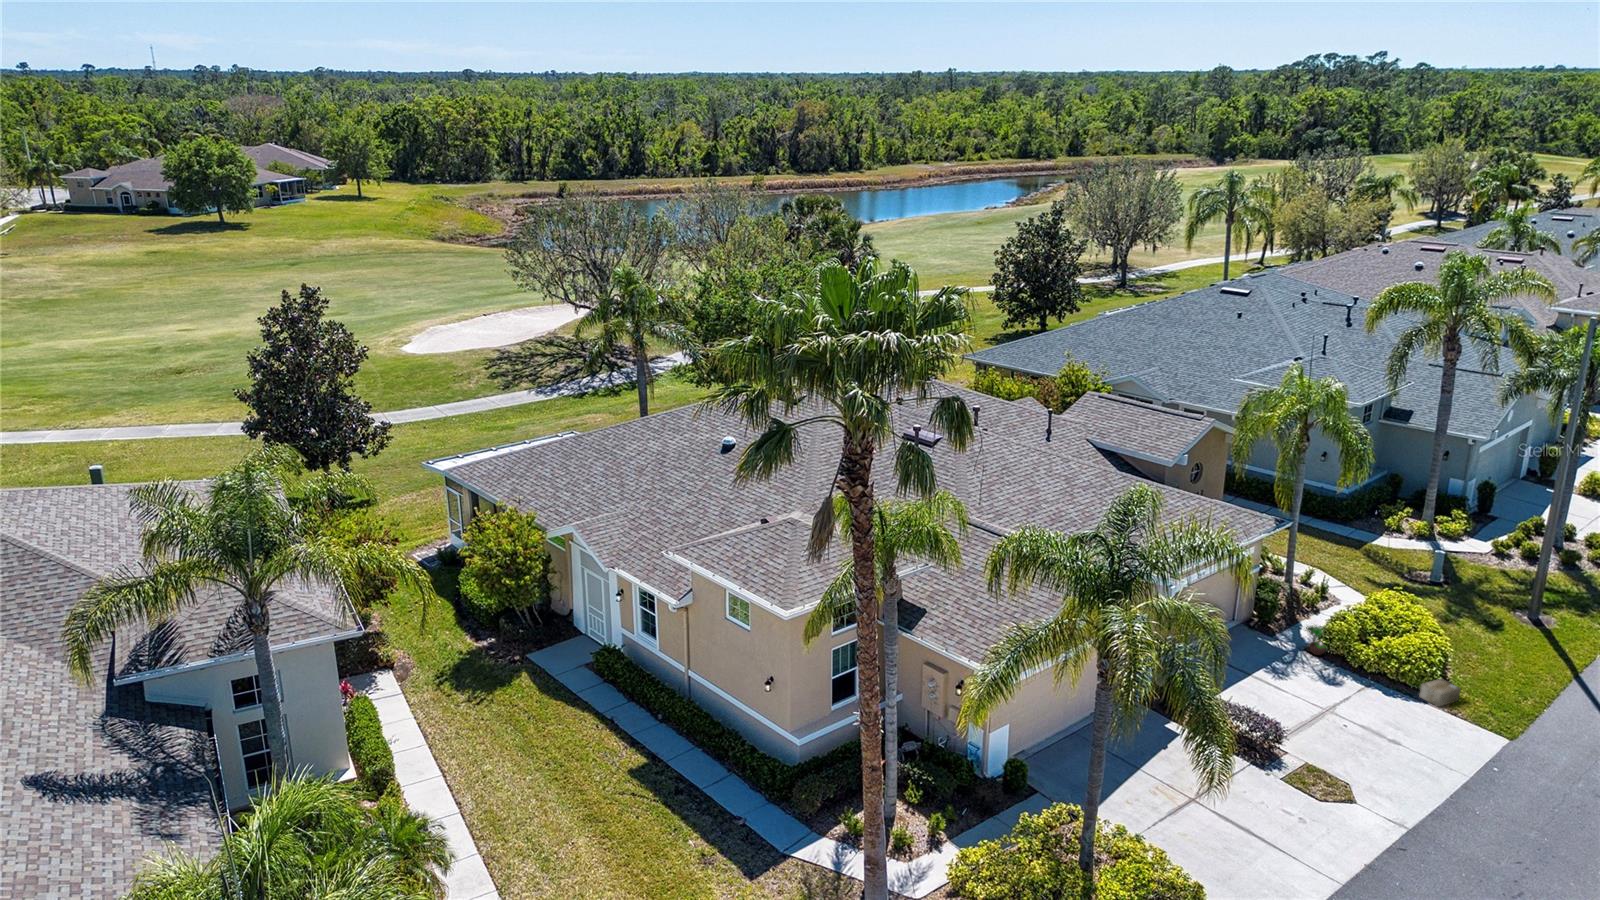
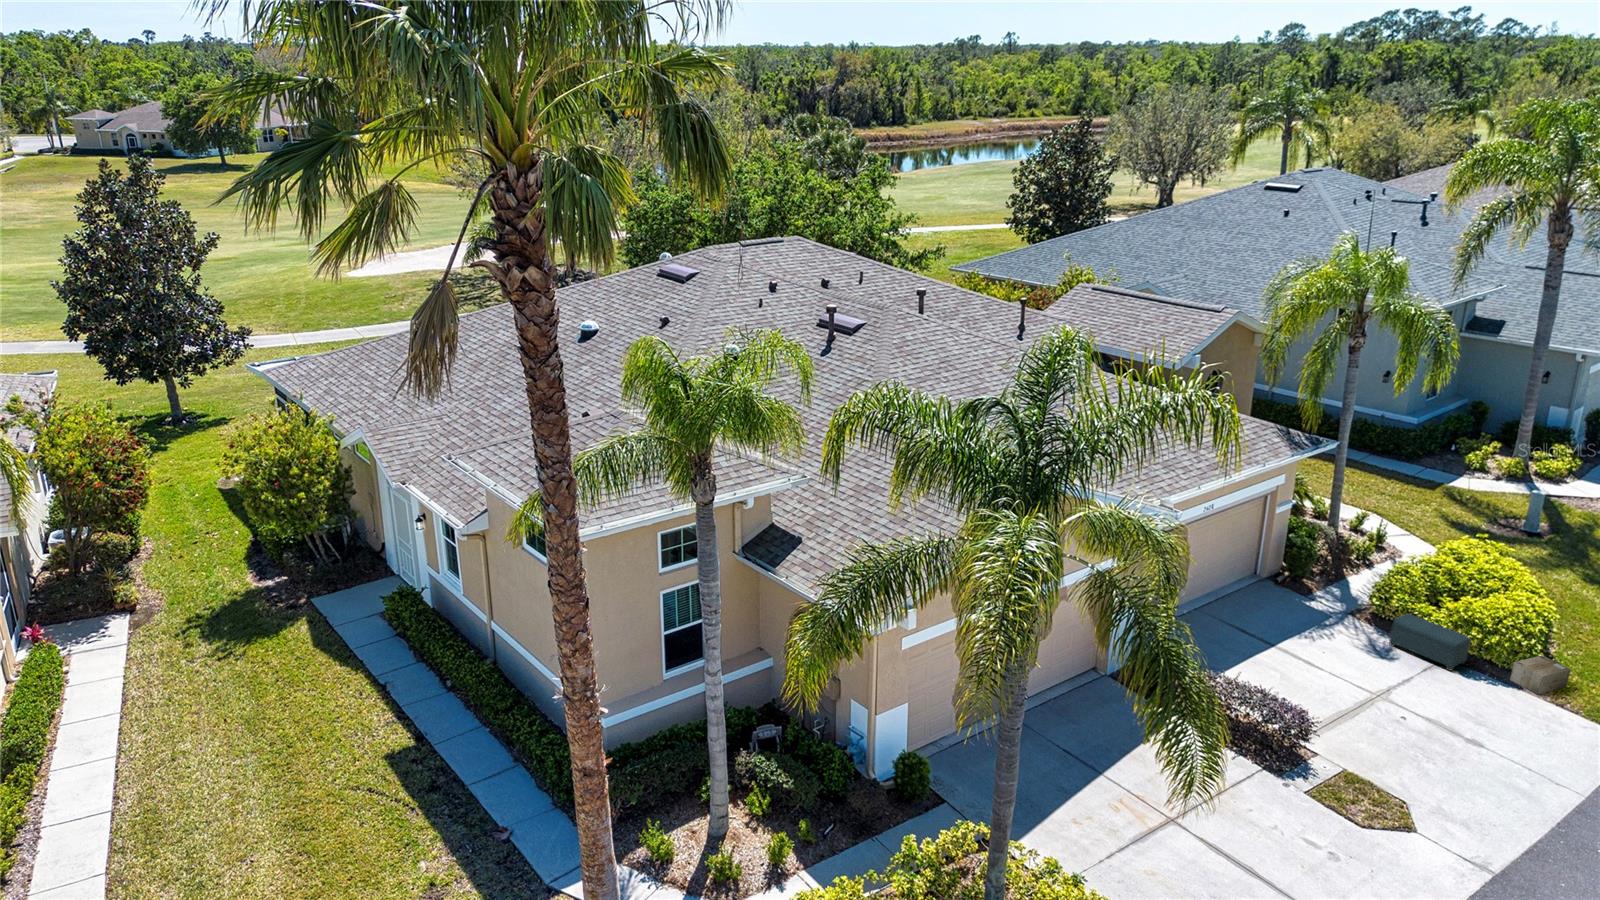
potted tree: present [1305,625,1326,655] -> none [1349,575,1381,621]
bench: none [1333,649,1391,691] -> present [1389,613,1471,671]

